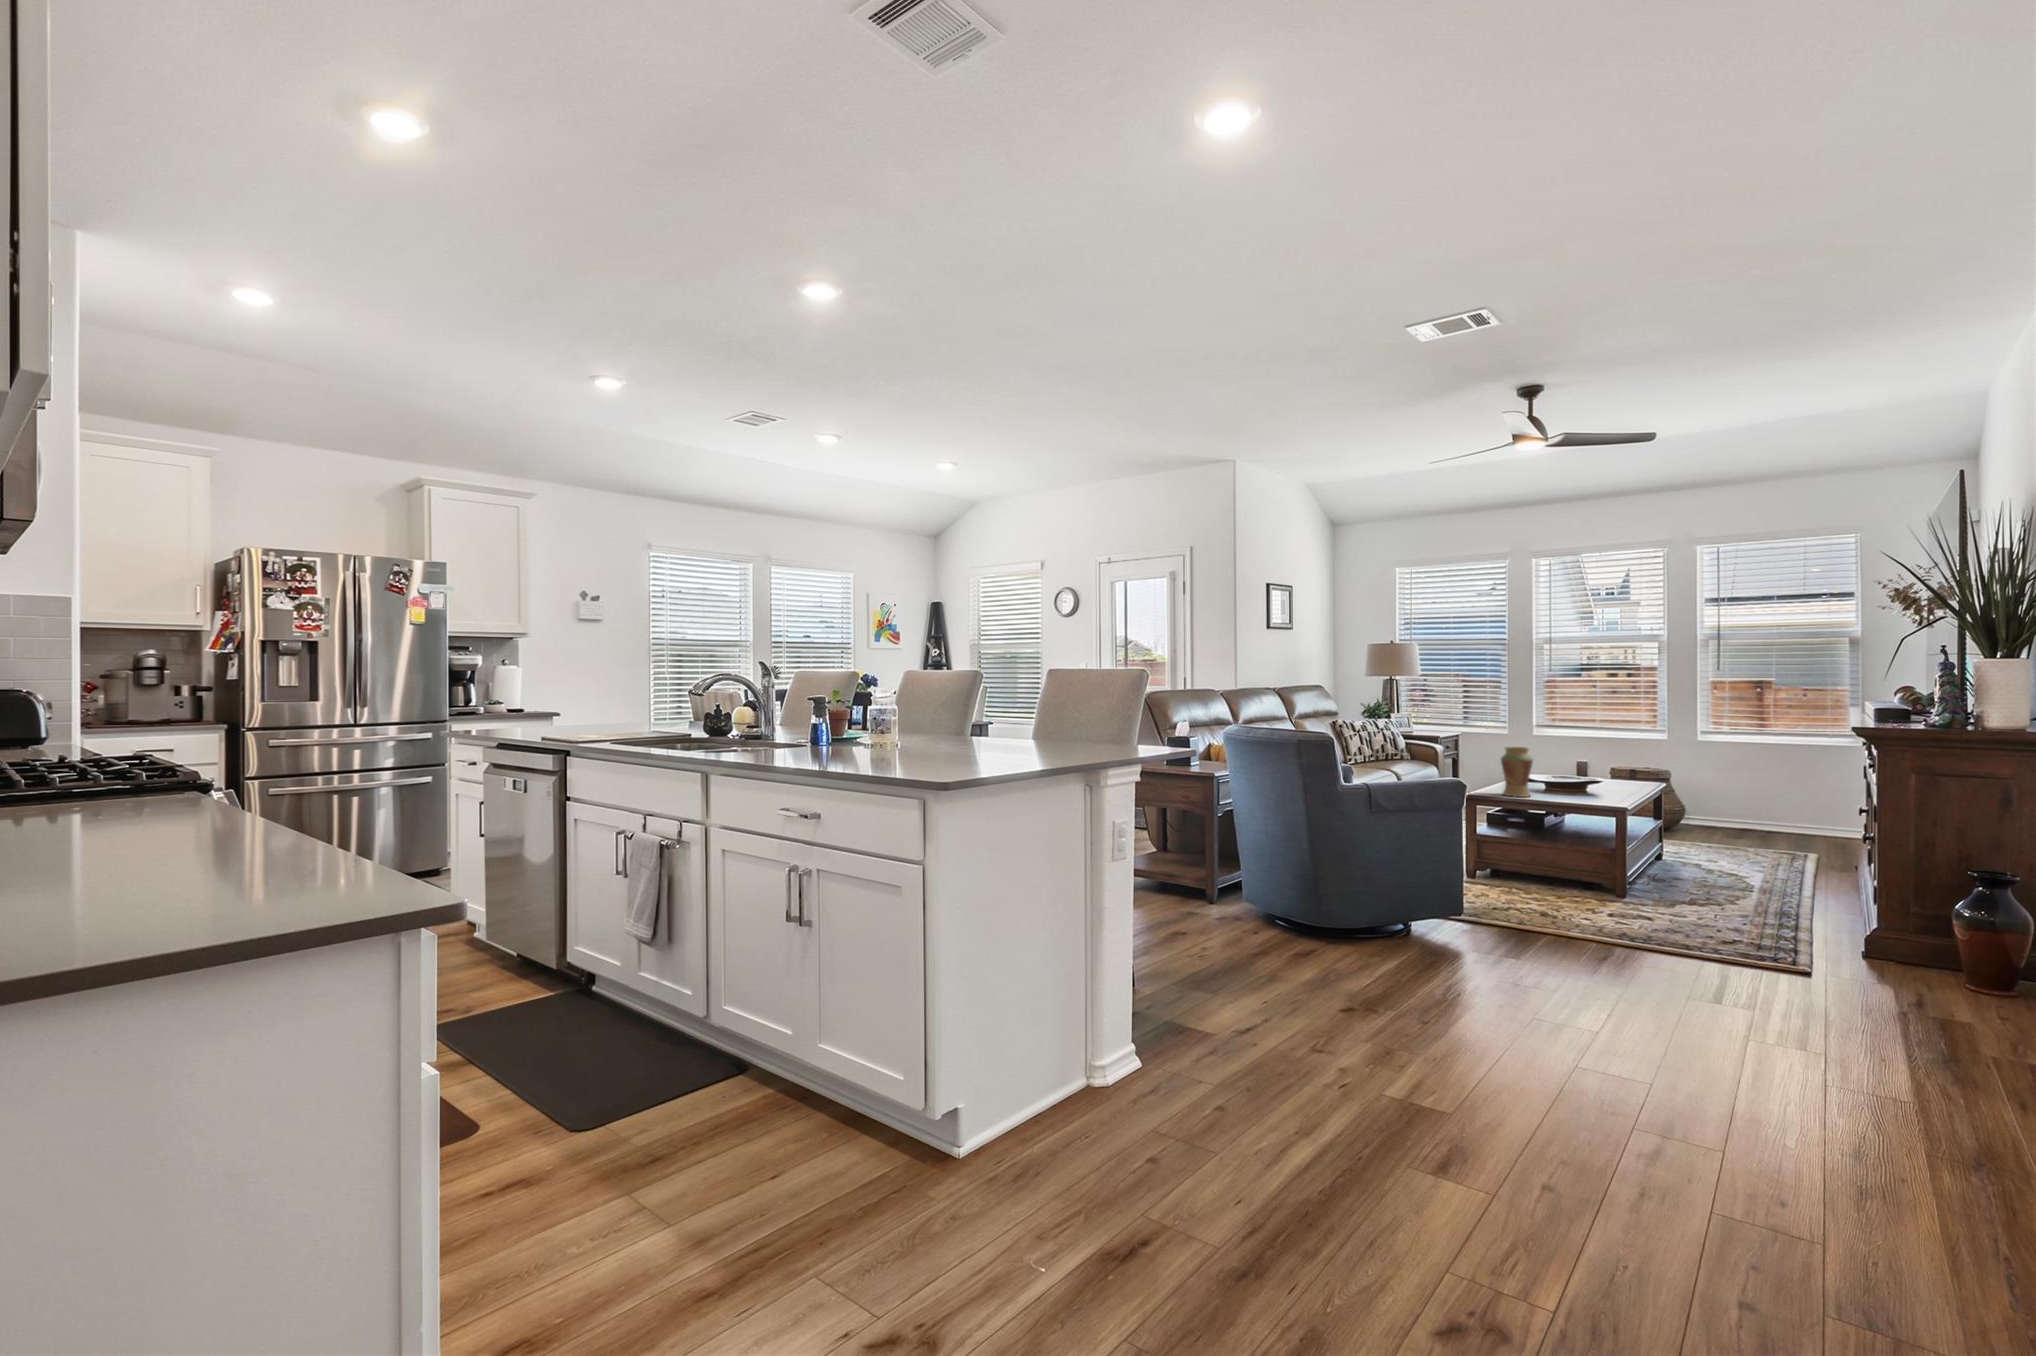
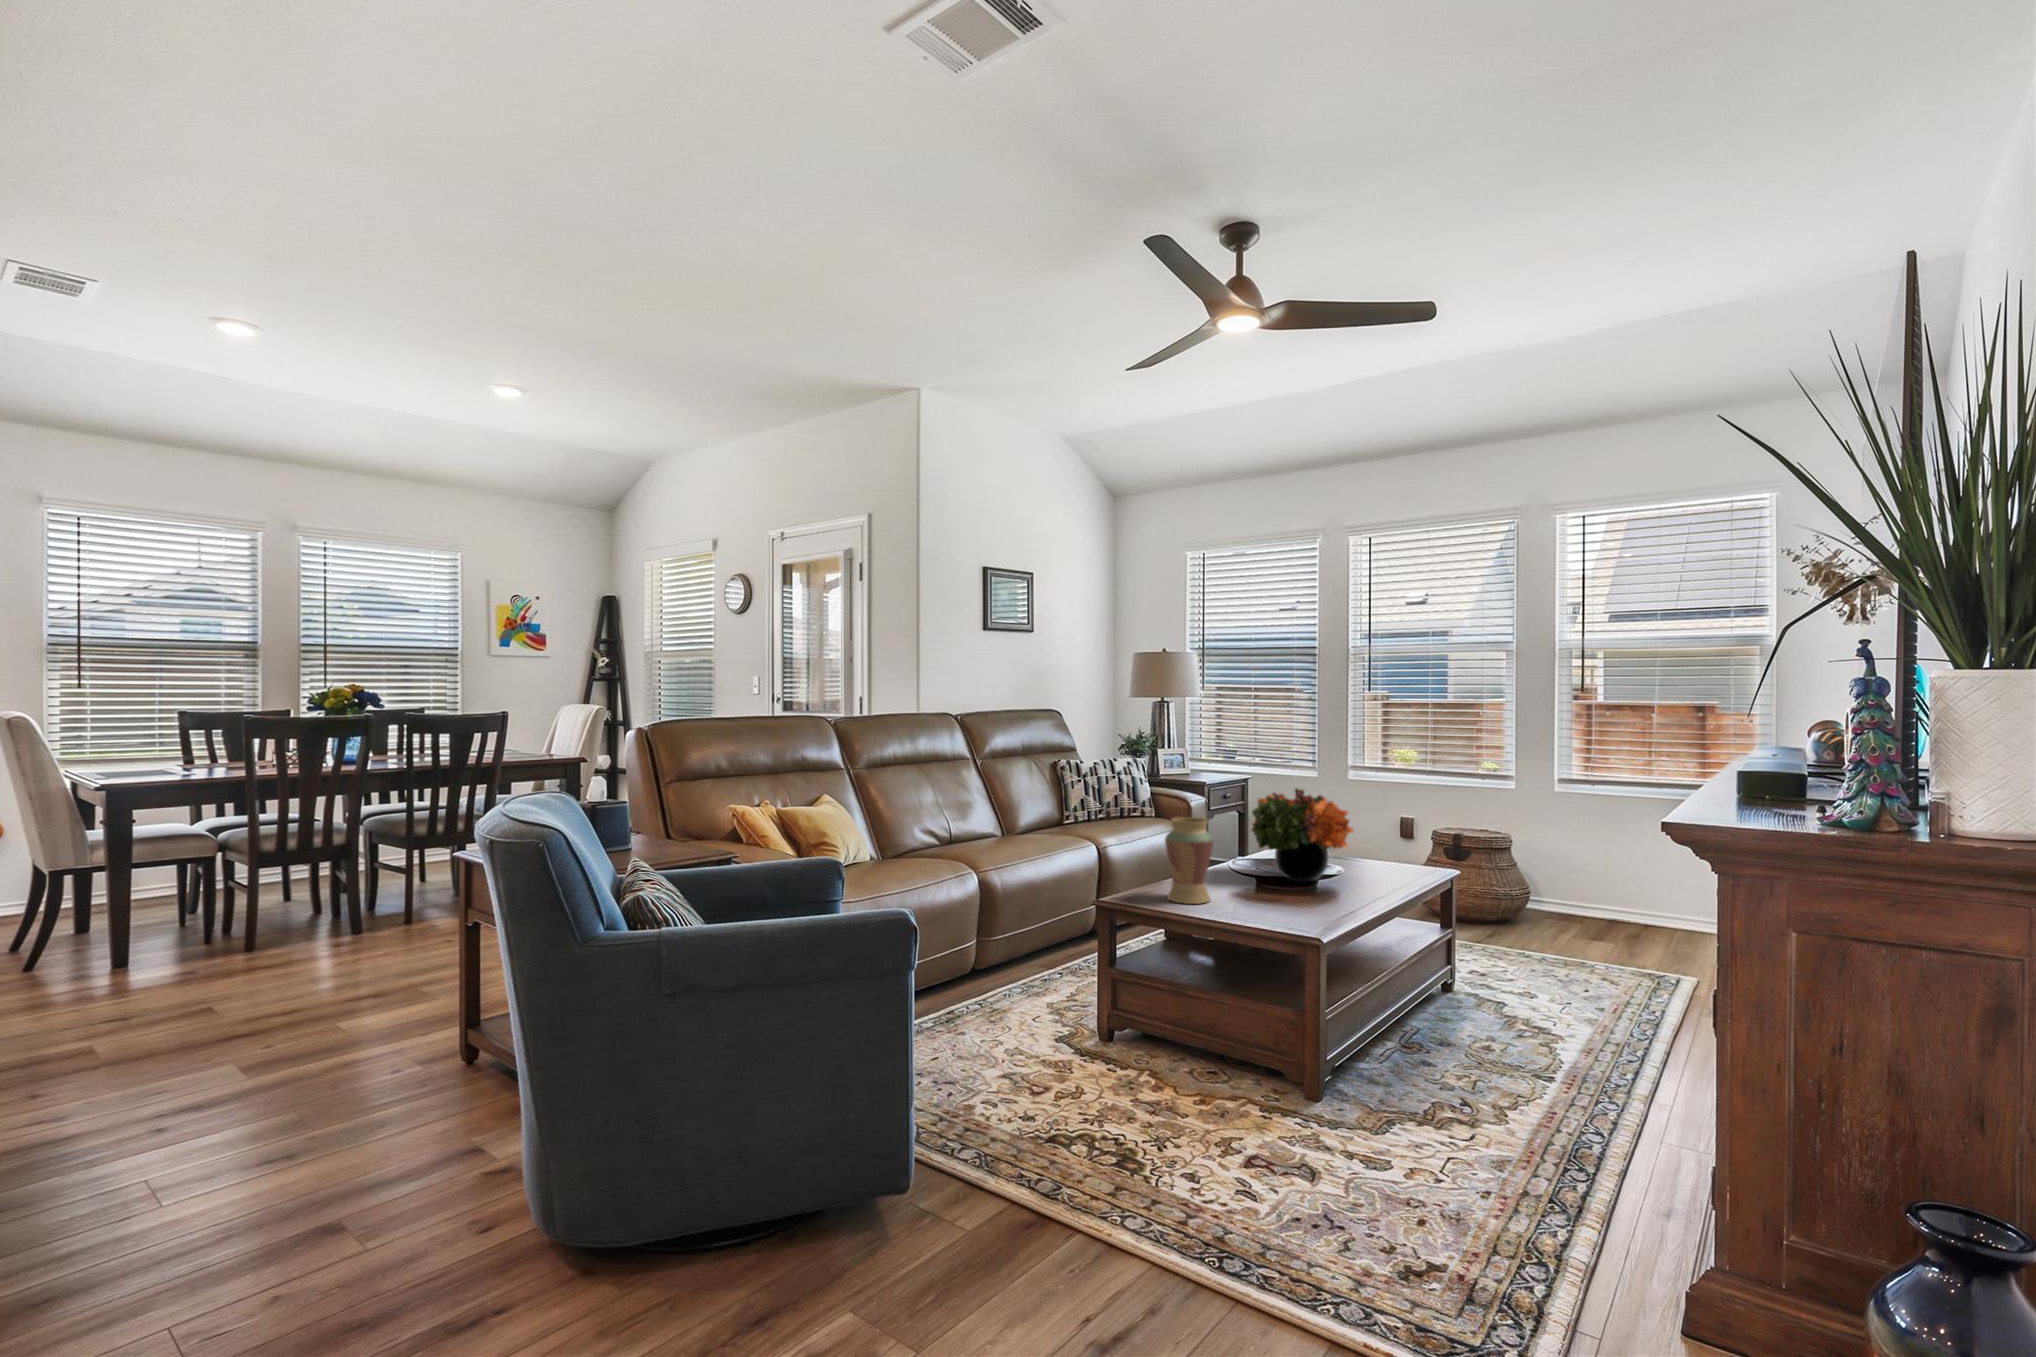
flower arrangement: none [1535,731,1608,788] -> present [1252,788,1354,882]

